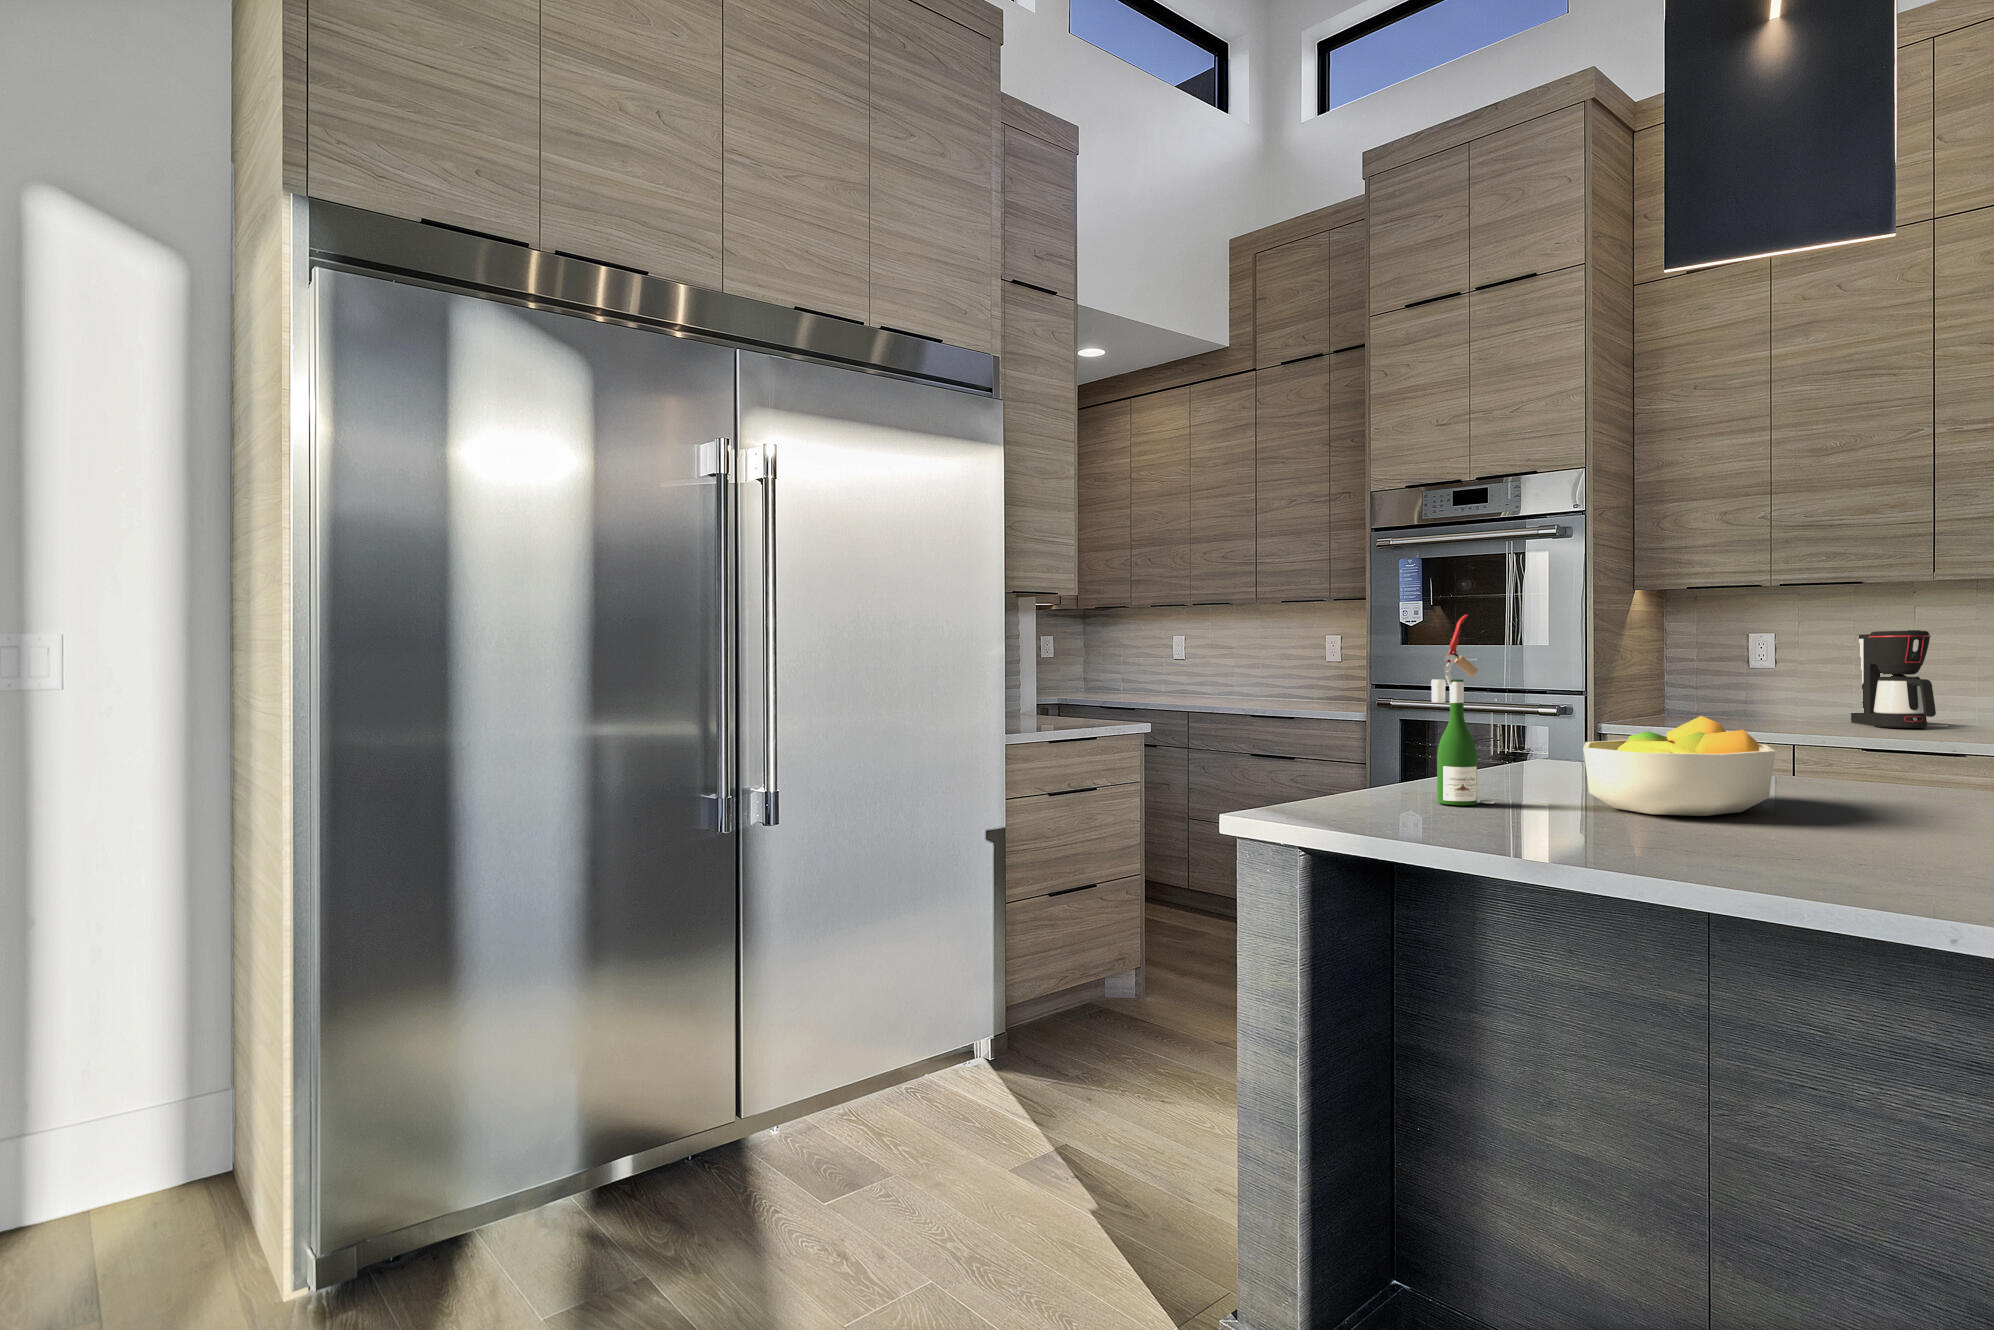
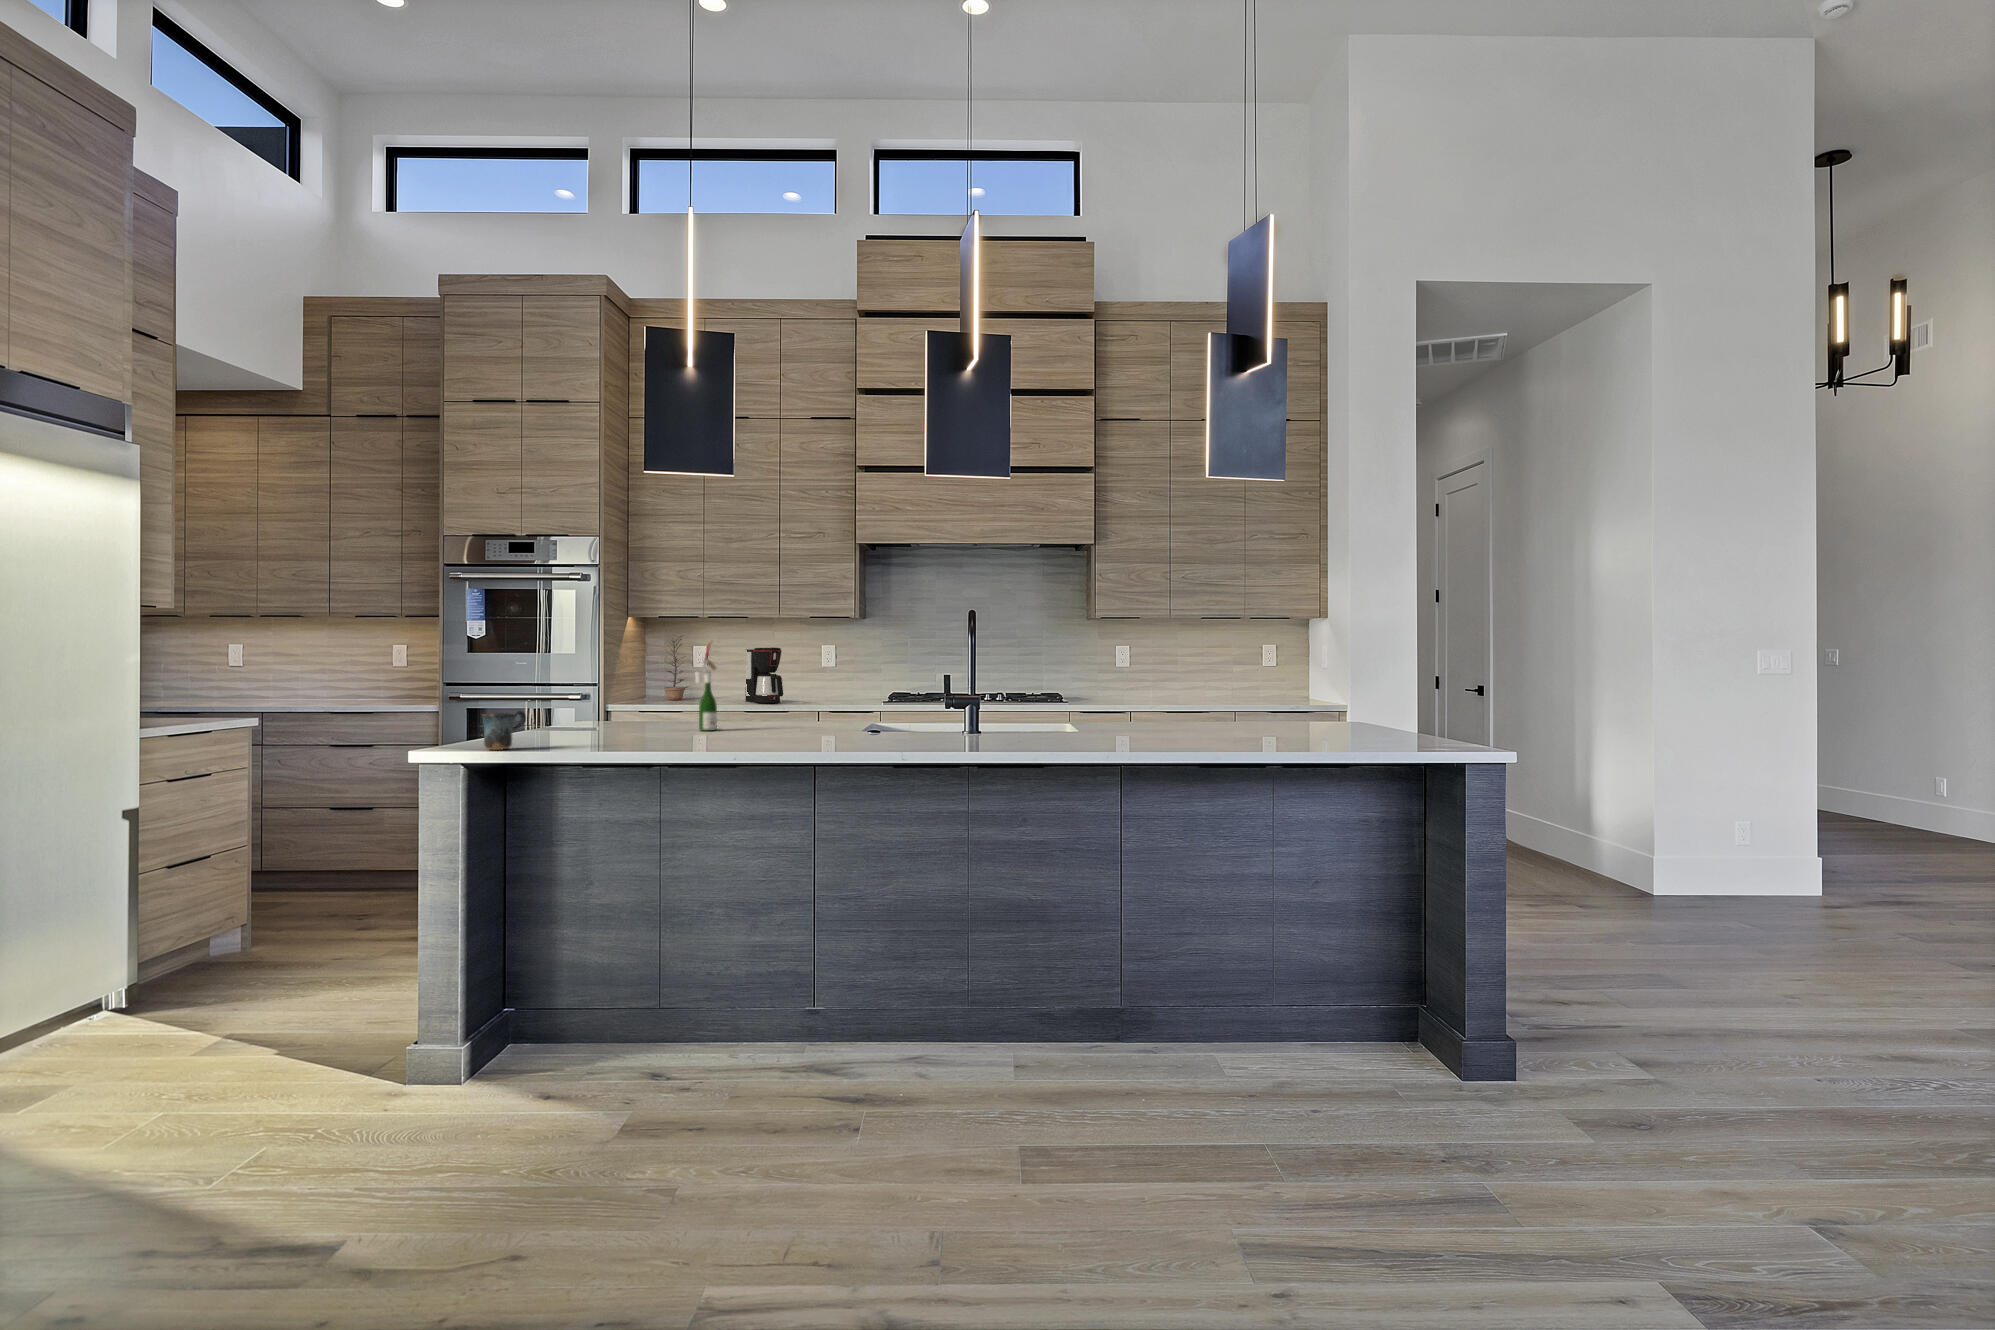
plant: none [1687,614,1755,716] -> present [664,635,689,700]
wine bottle: present [1431,615,1494,805] -> present [696,643,723,731]
fruit bowl: present [1583,716,1775,816] -> none [609,692,694,740]
mug: none [1333,746,1416,819] -> present [482,711,526,750]

